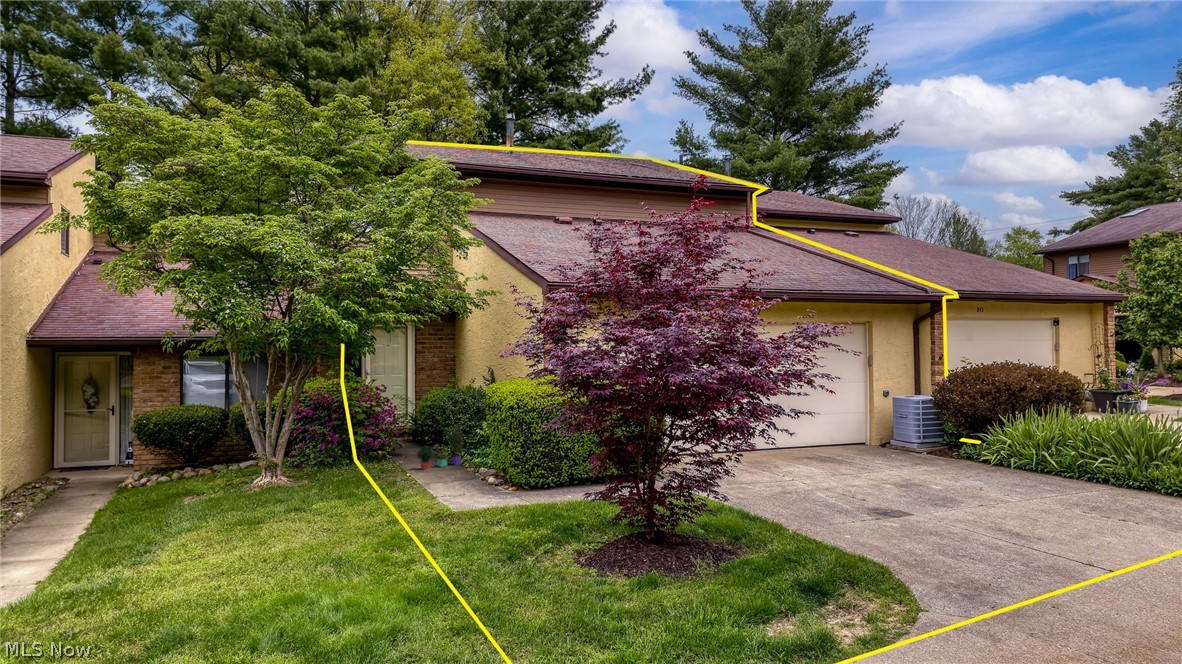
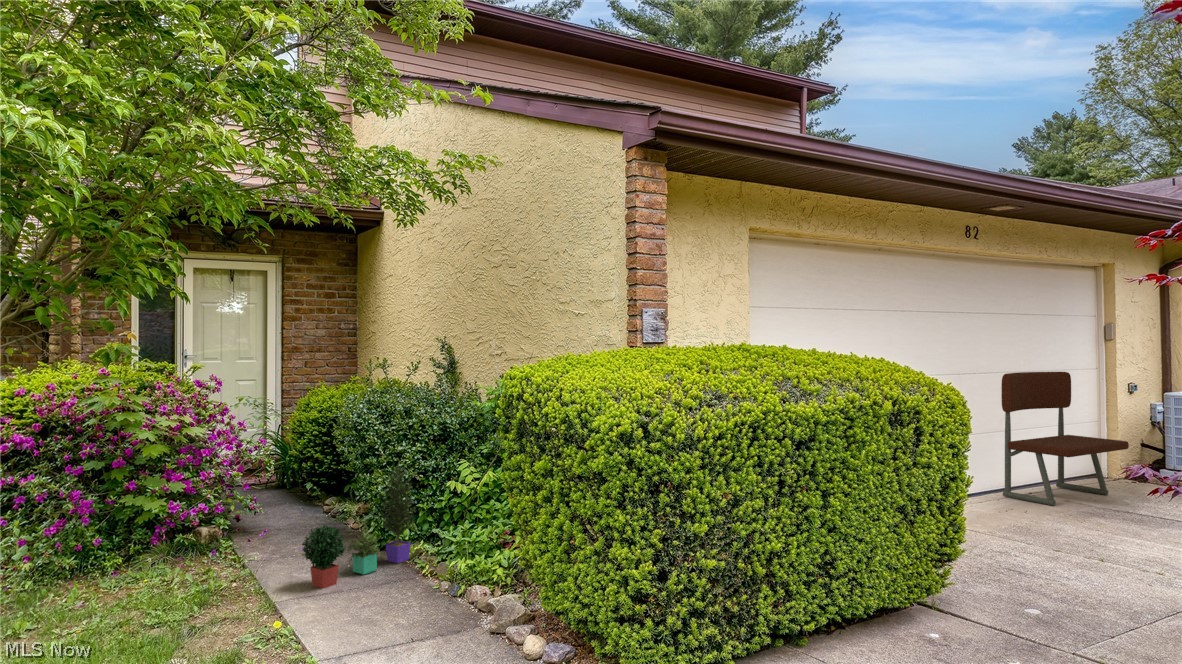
bench: none [780,383,852,455] -> present [1001,372,1129,506]

